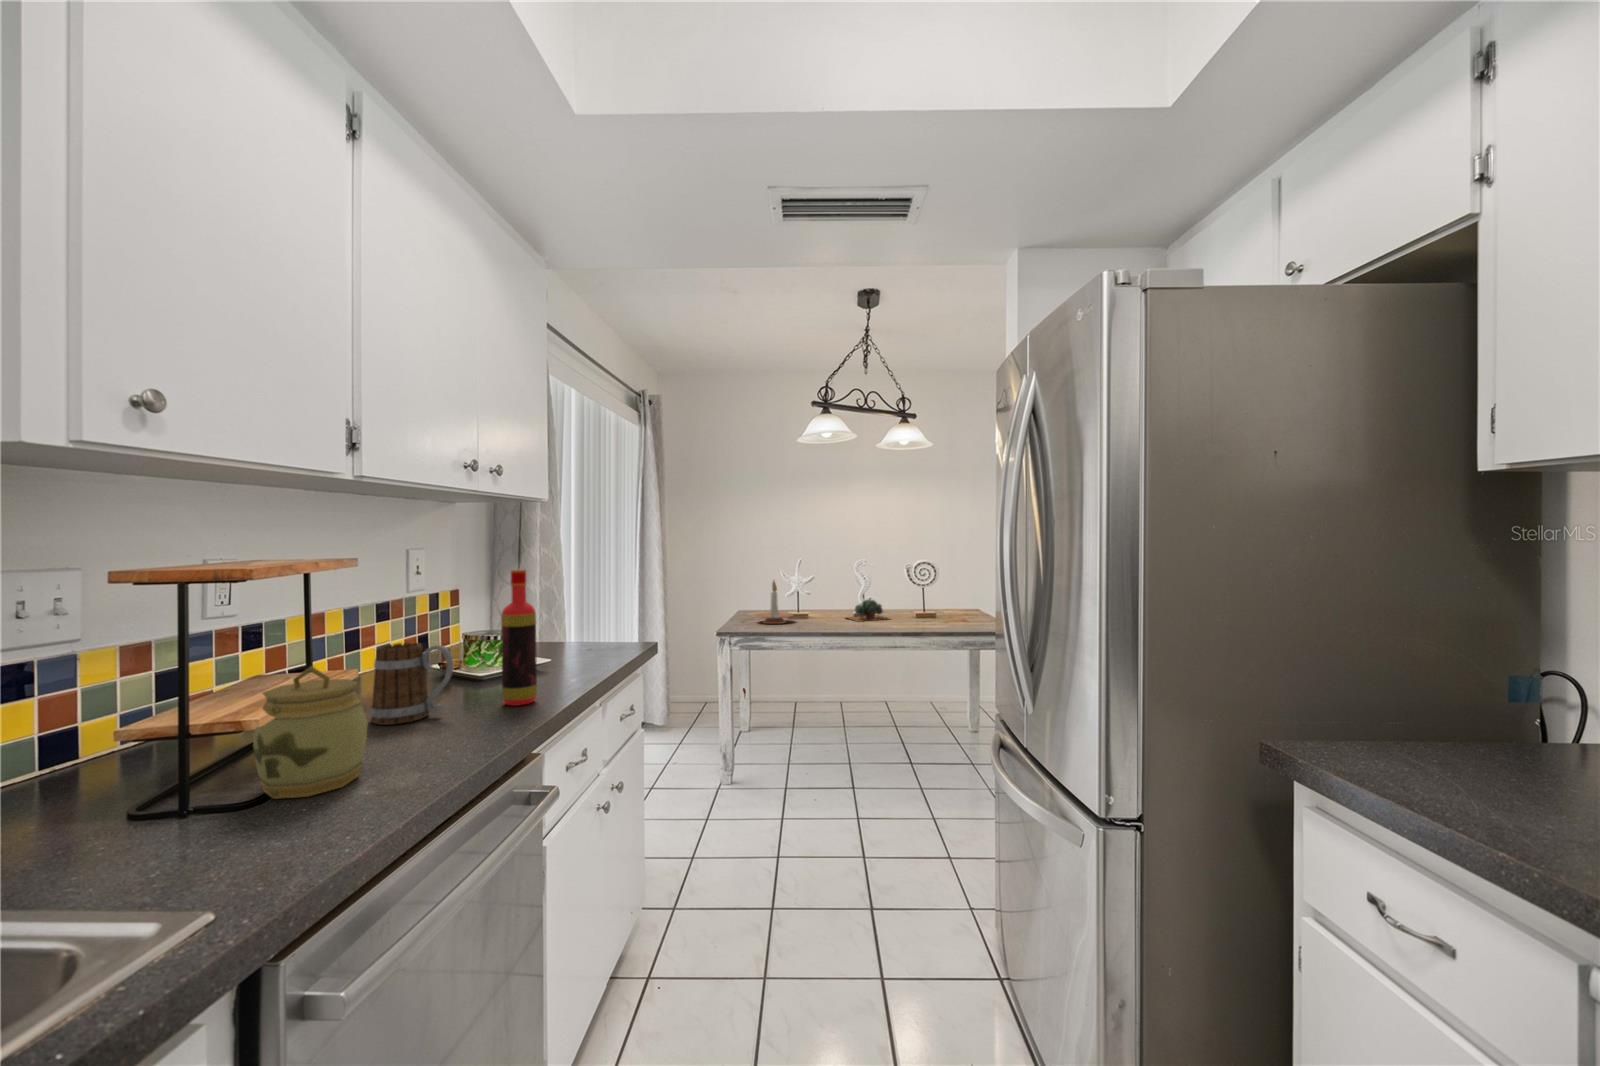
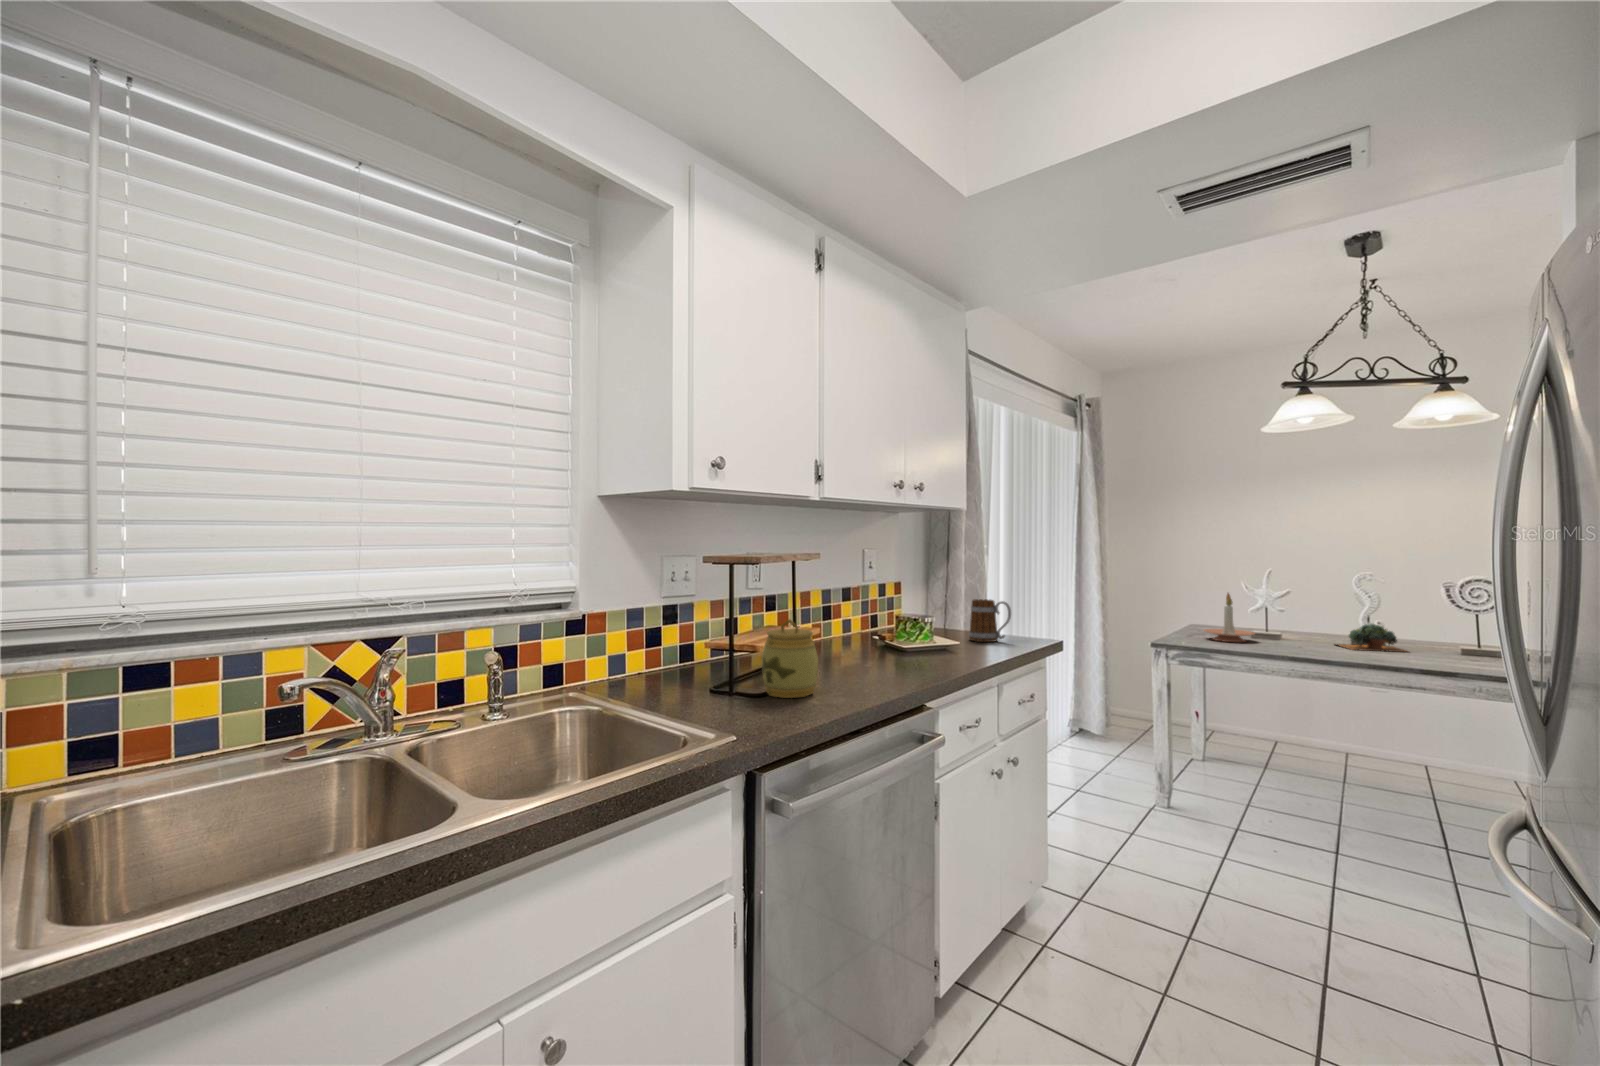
bottle: present [501,569,537,706] -> none [913,565,938,671]
mug: present [370,643,453,725] -> present [969,599,1011,642]

